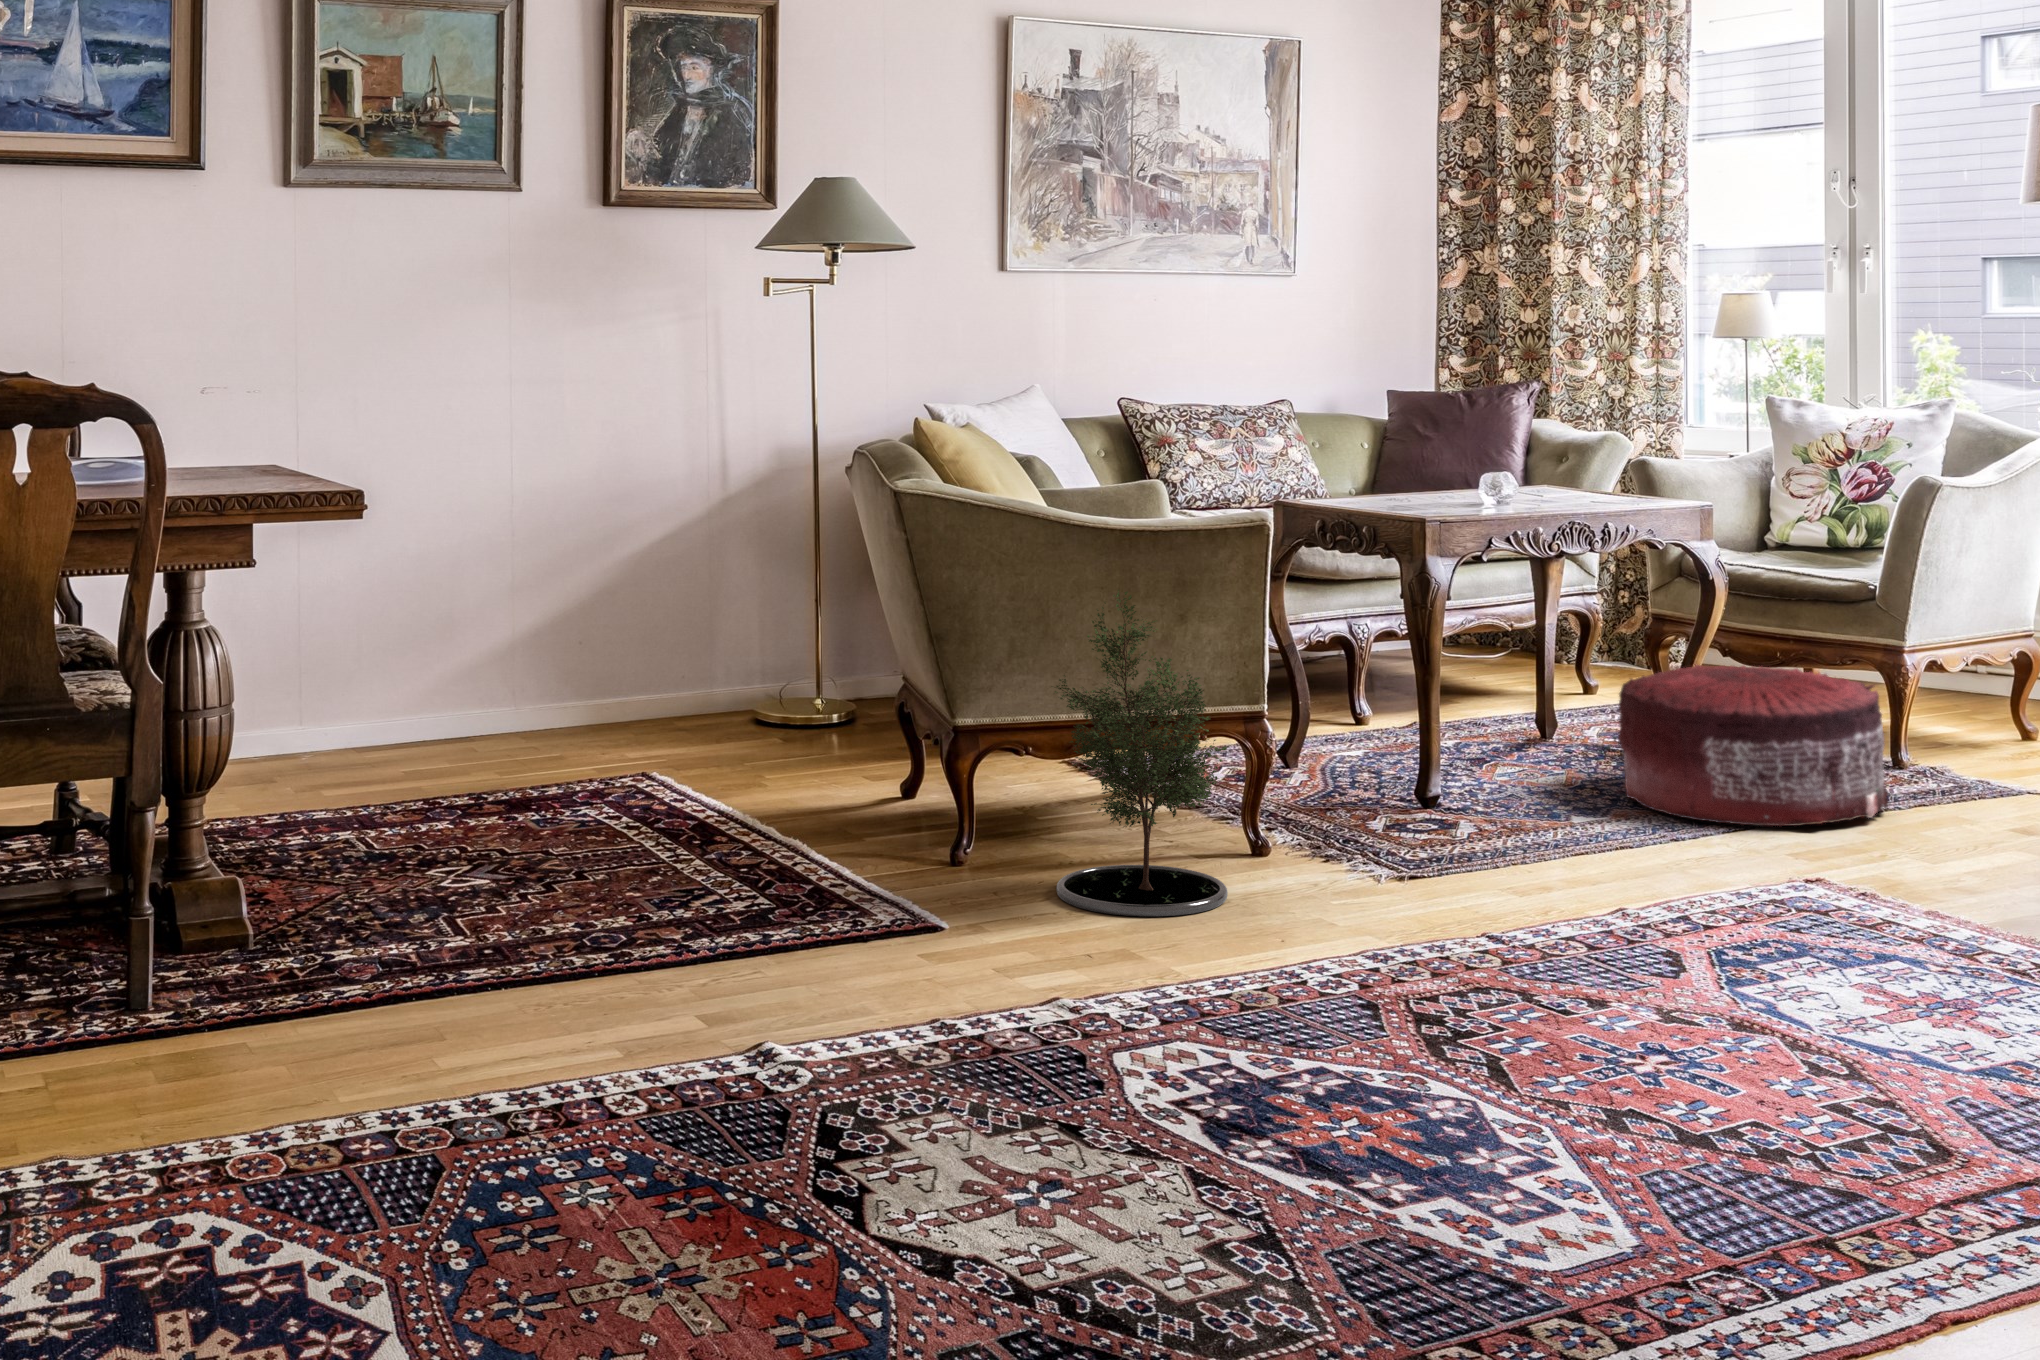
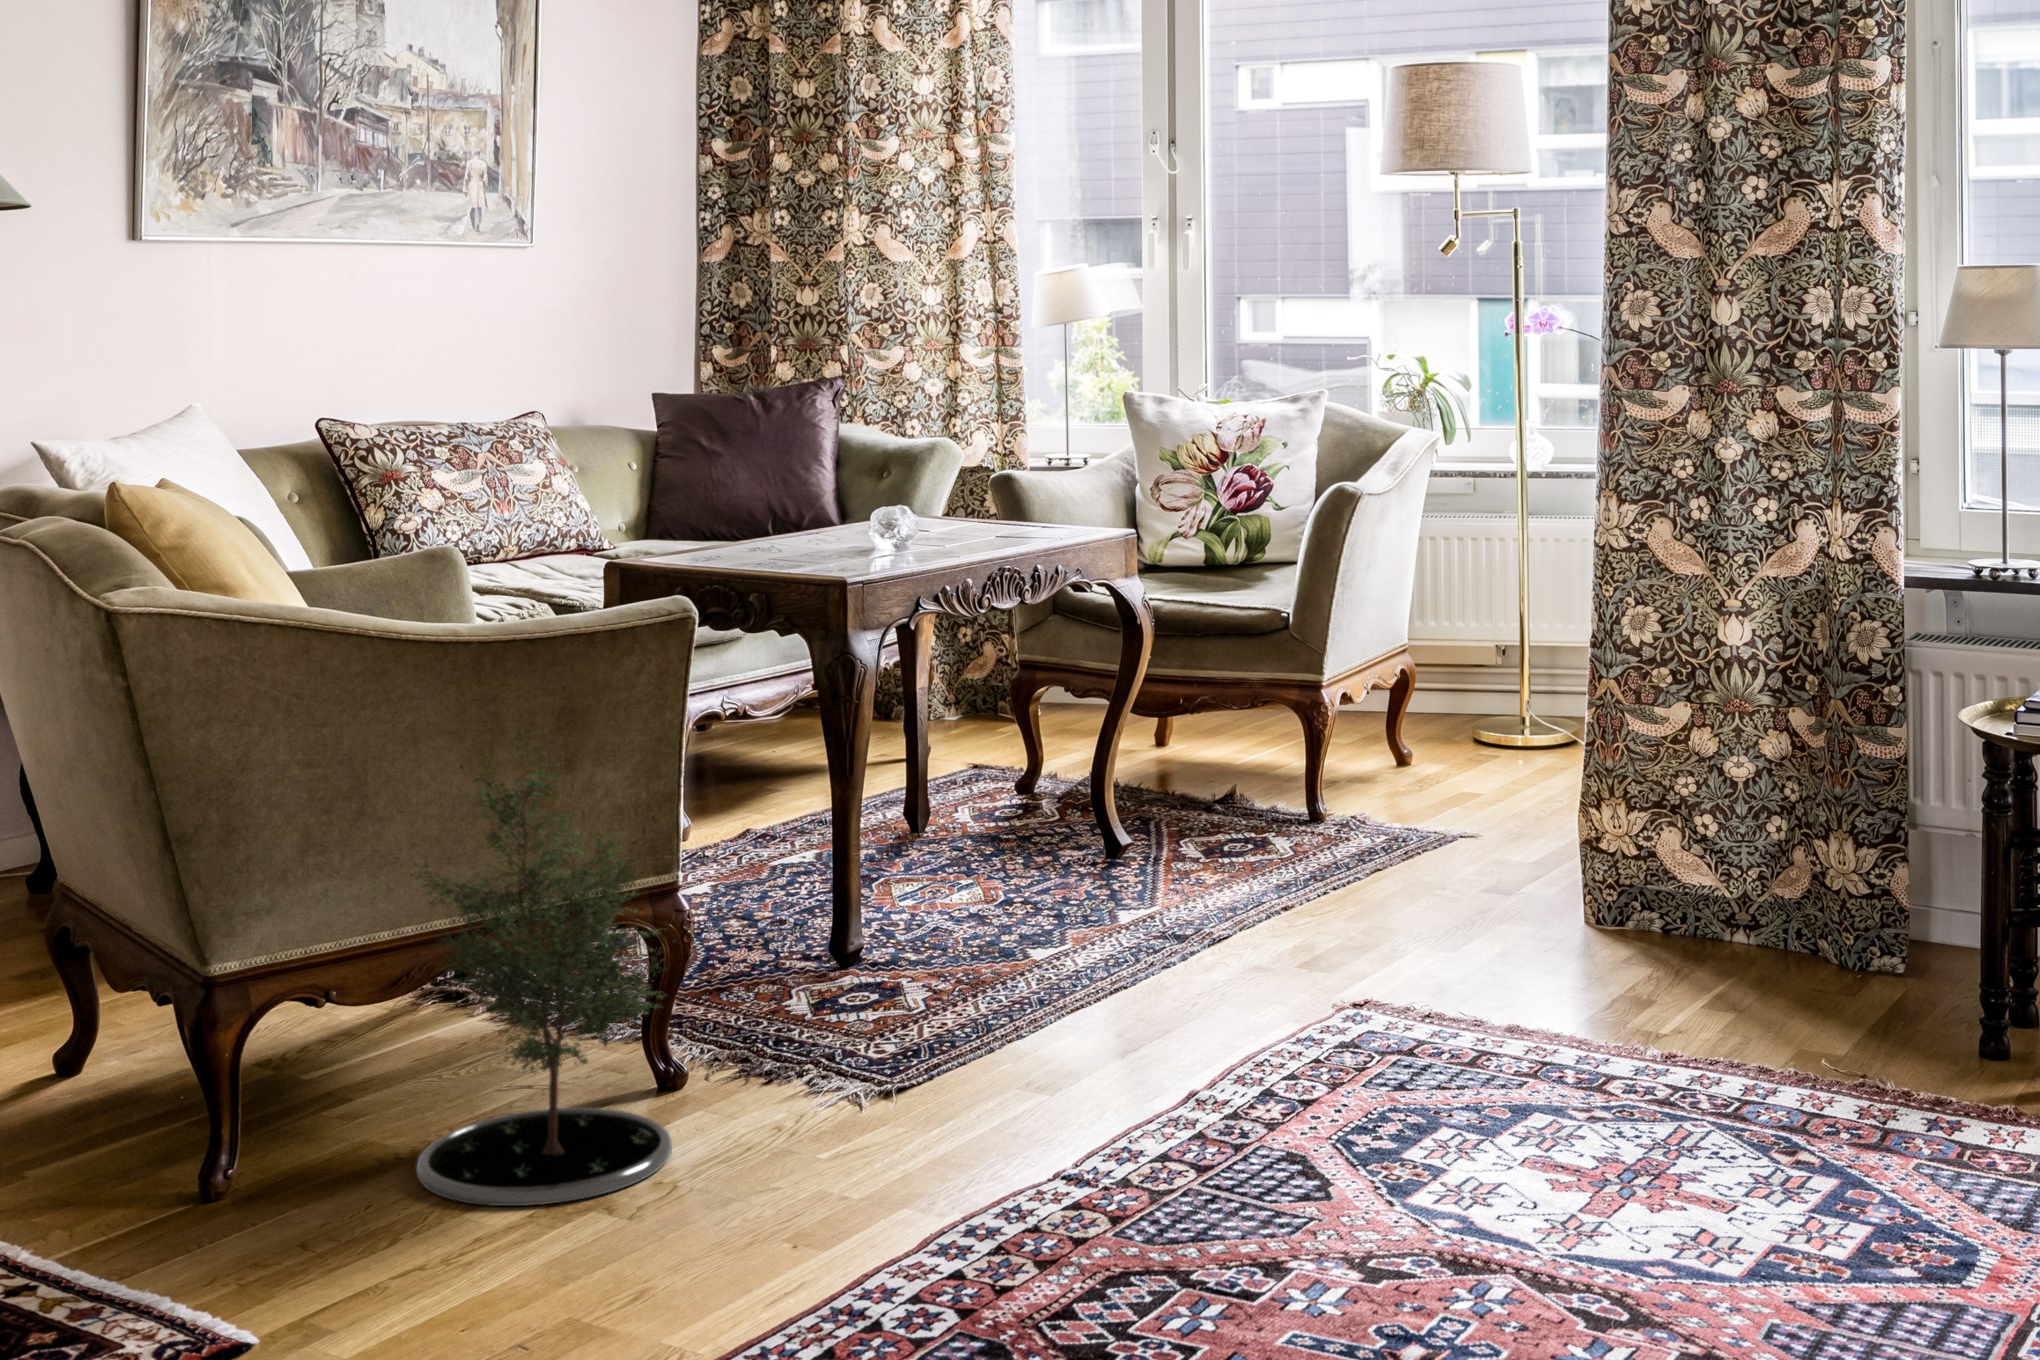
pouf: present [1618,665,1890,826] -> none [1047,719,1349,923]

